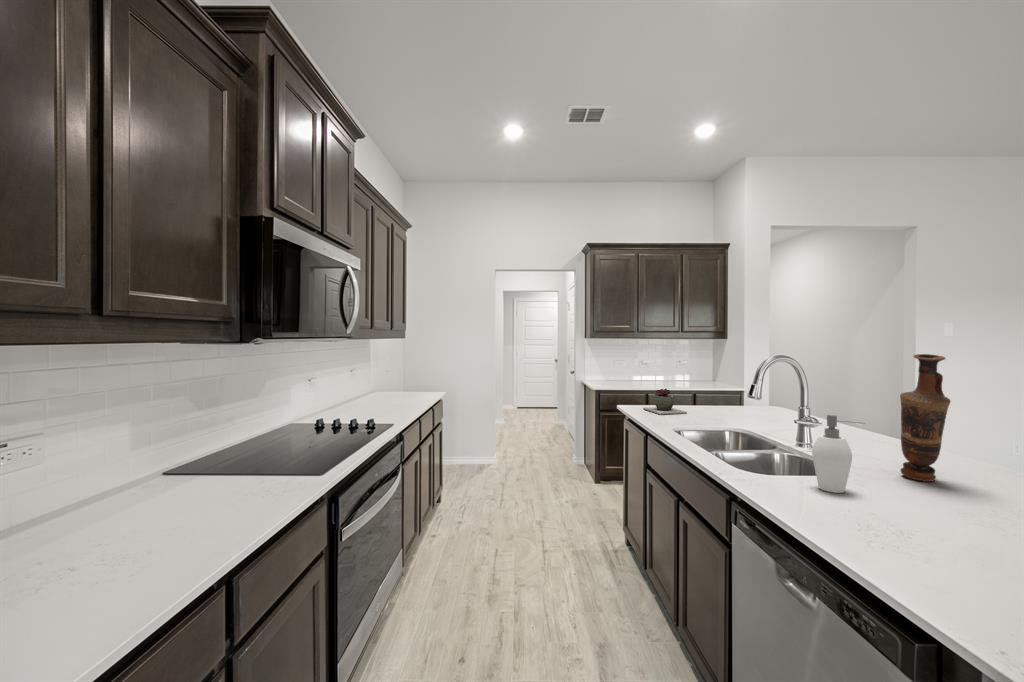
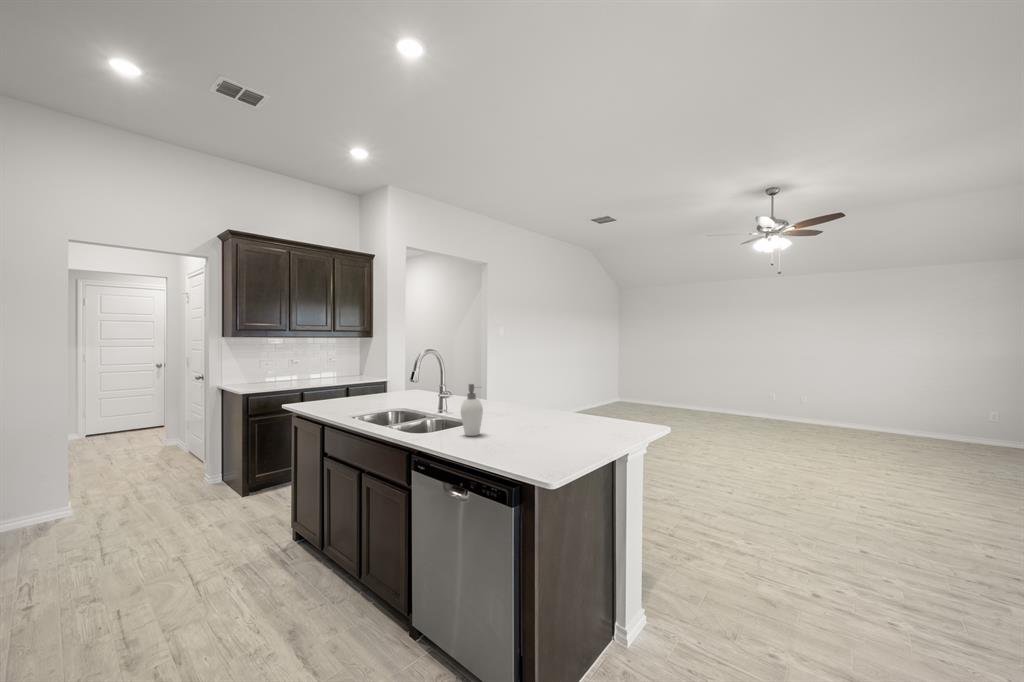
vase: present [900,354,951,482] -> none [502,342,525,420]
succulent plant: present [643,389,687,415] -> none [311,382,353,406]

